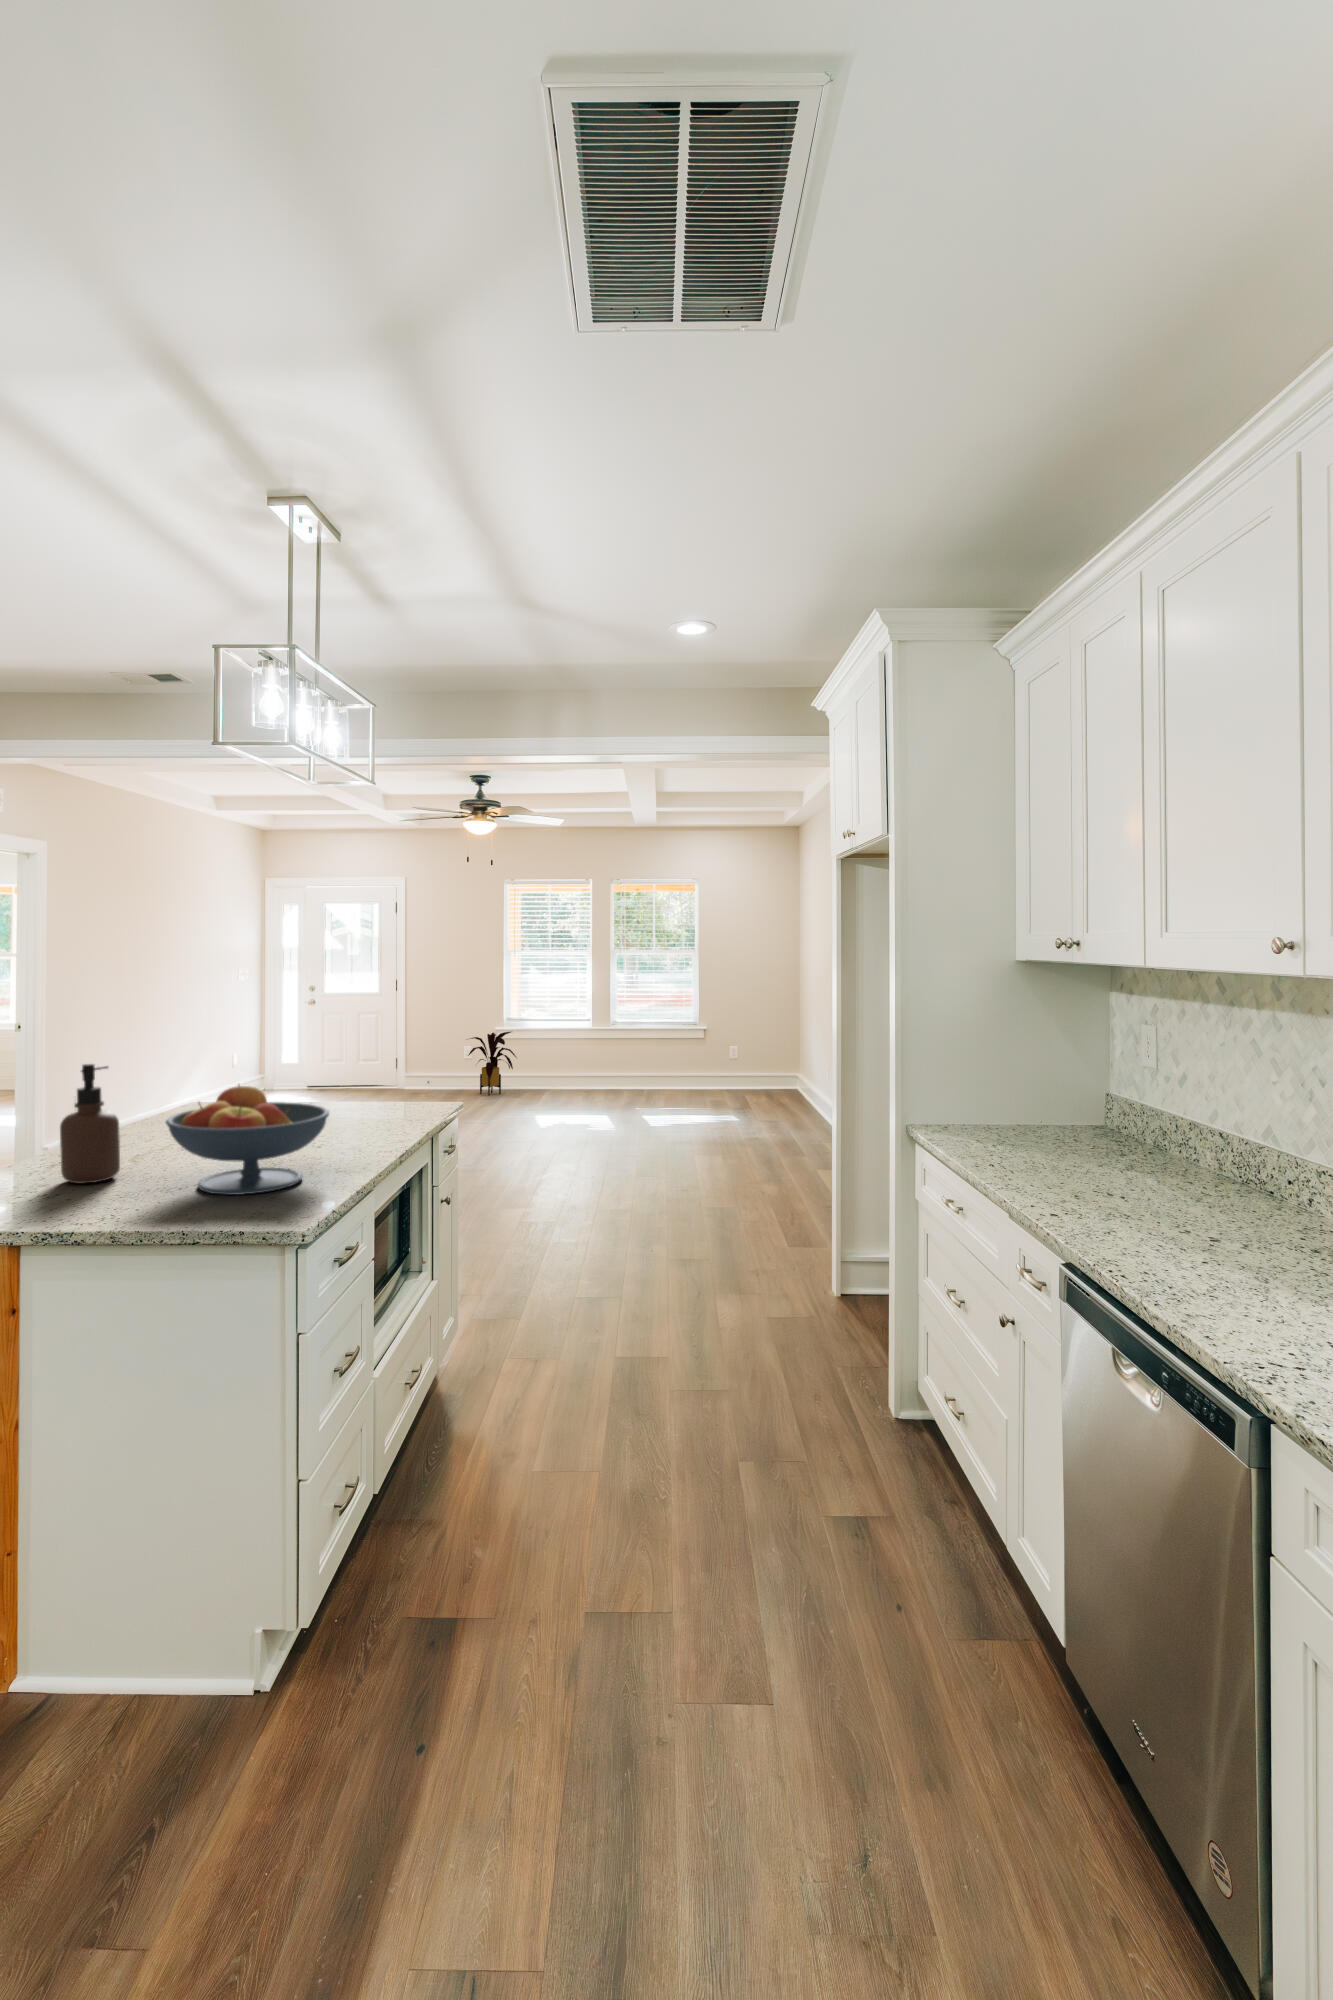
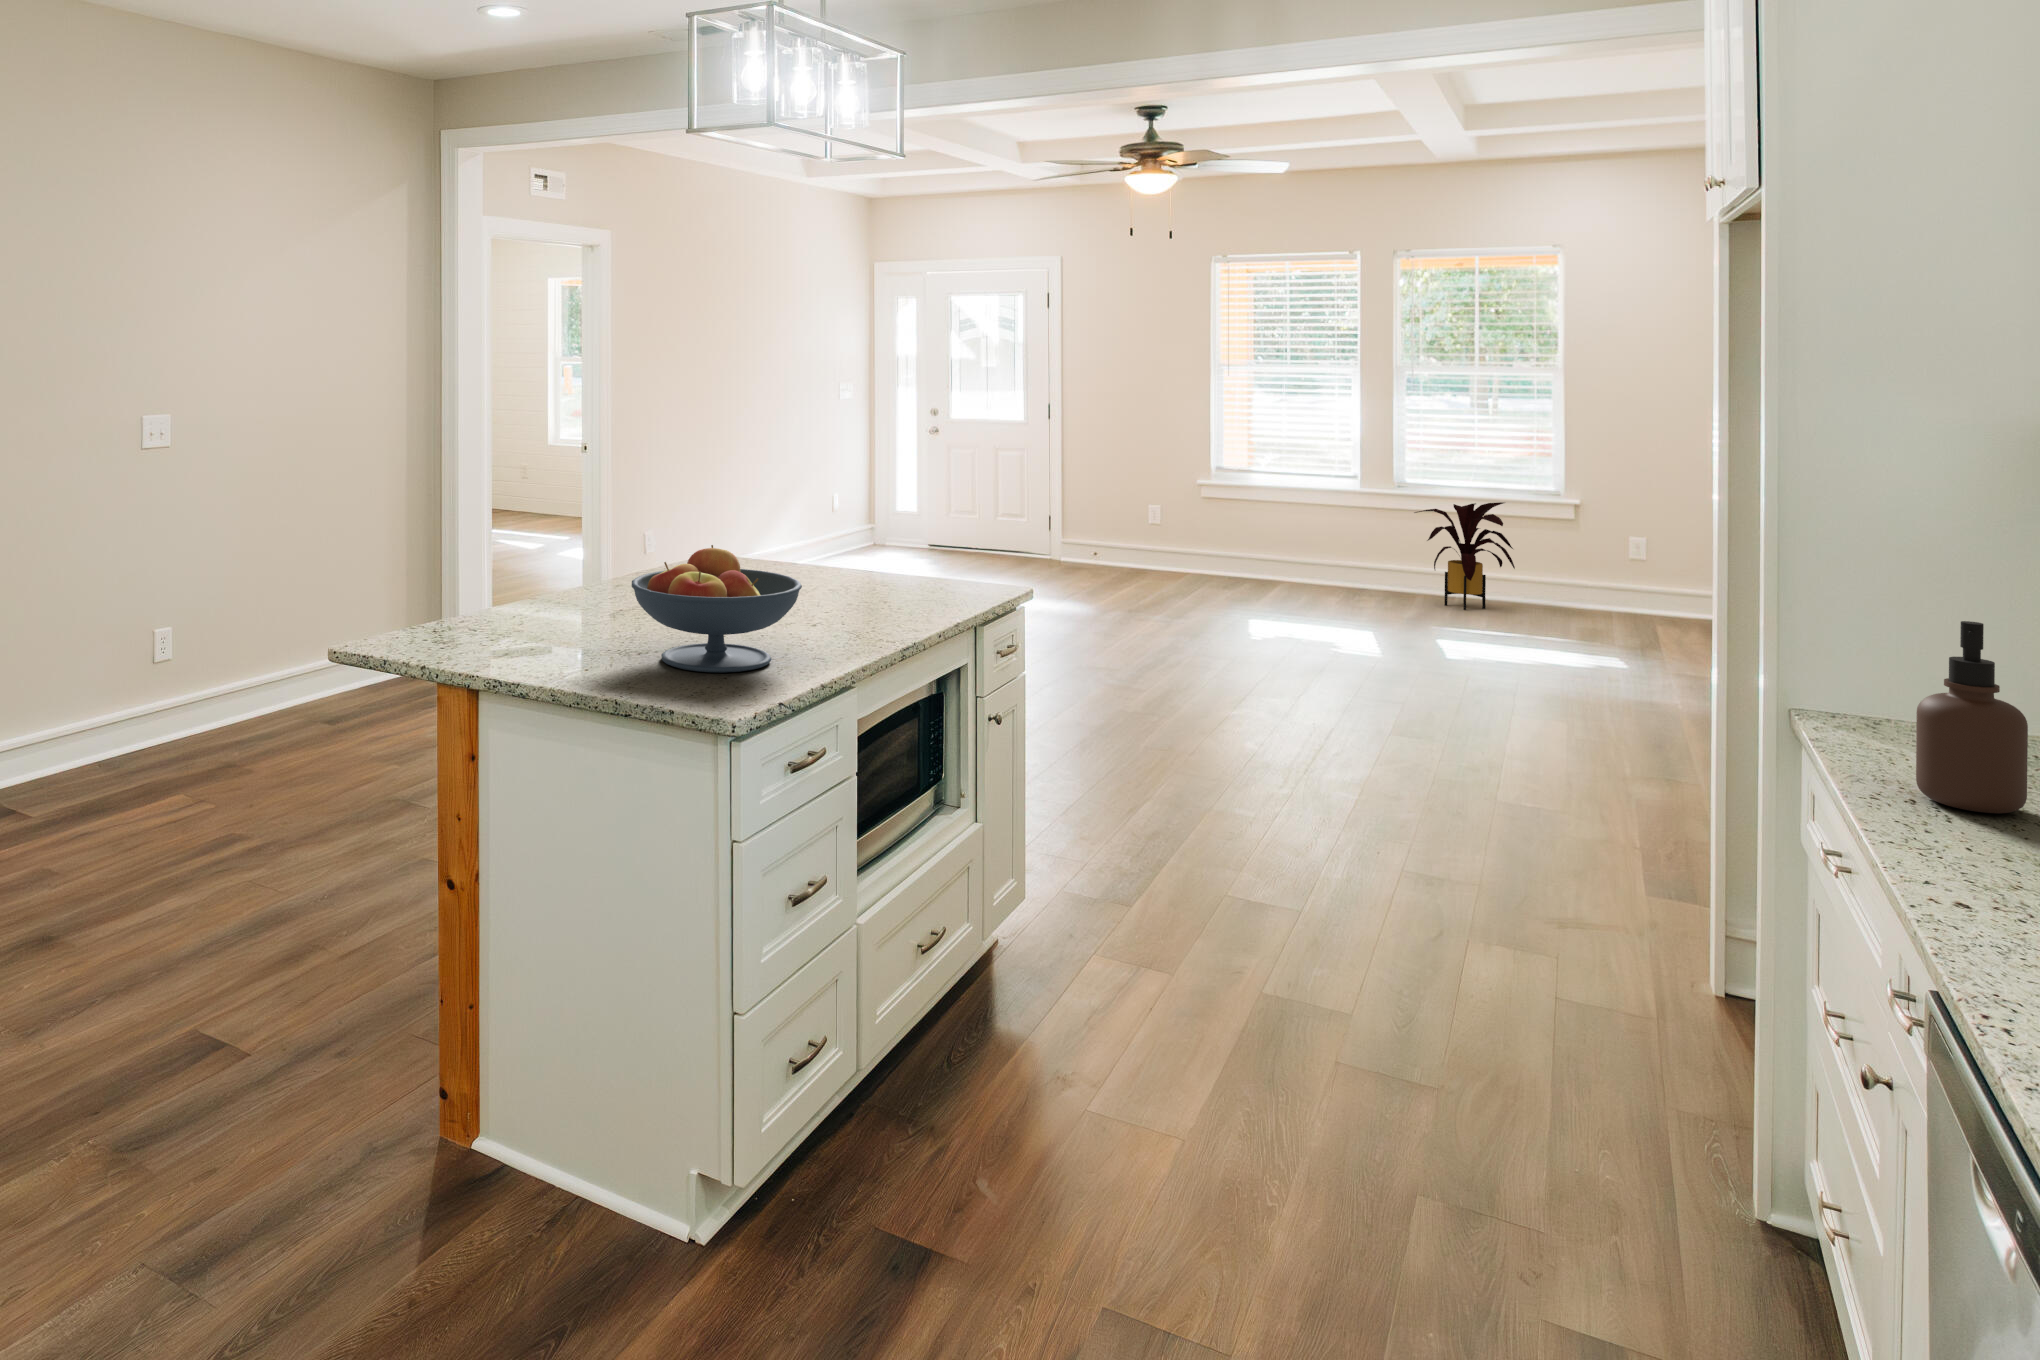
house plant: present [469,1032,516,1095] -> present [1415,502,1515,610]
soap dispenser: present [60,1064,120,1183] -> present [1916,621,2028,813]

